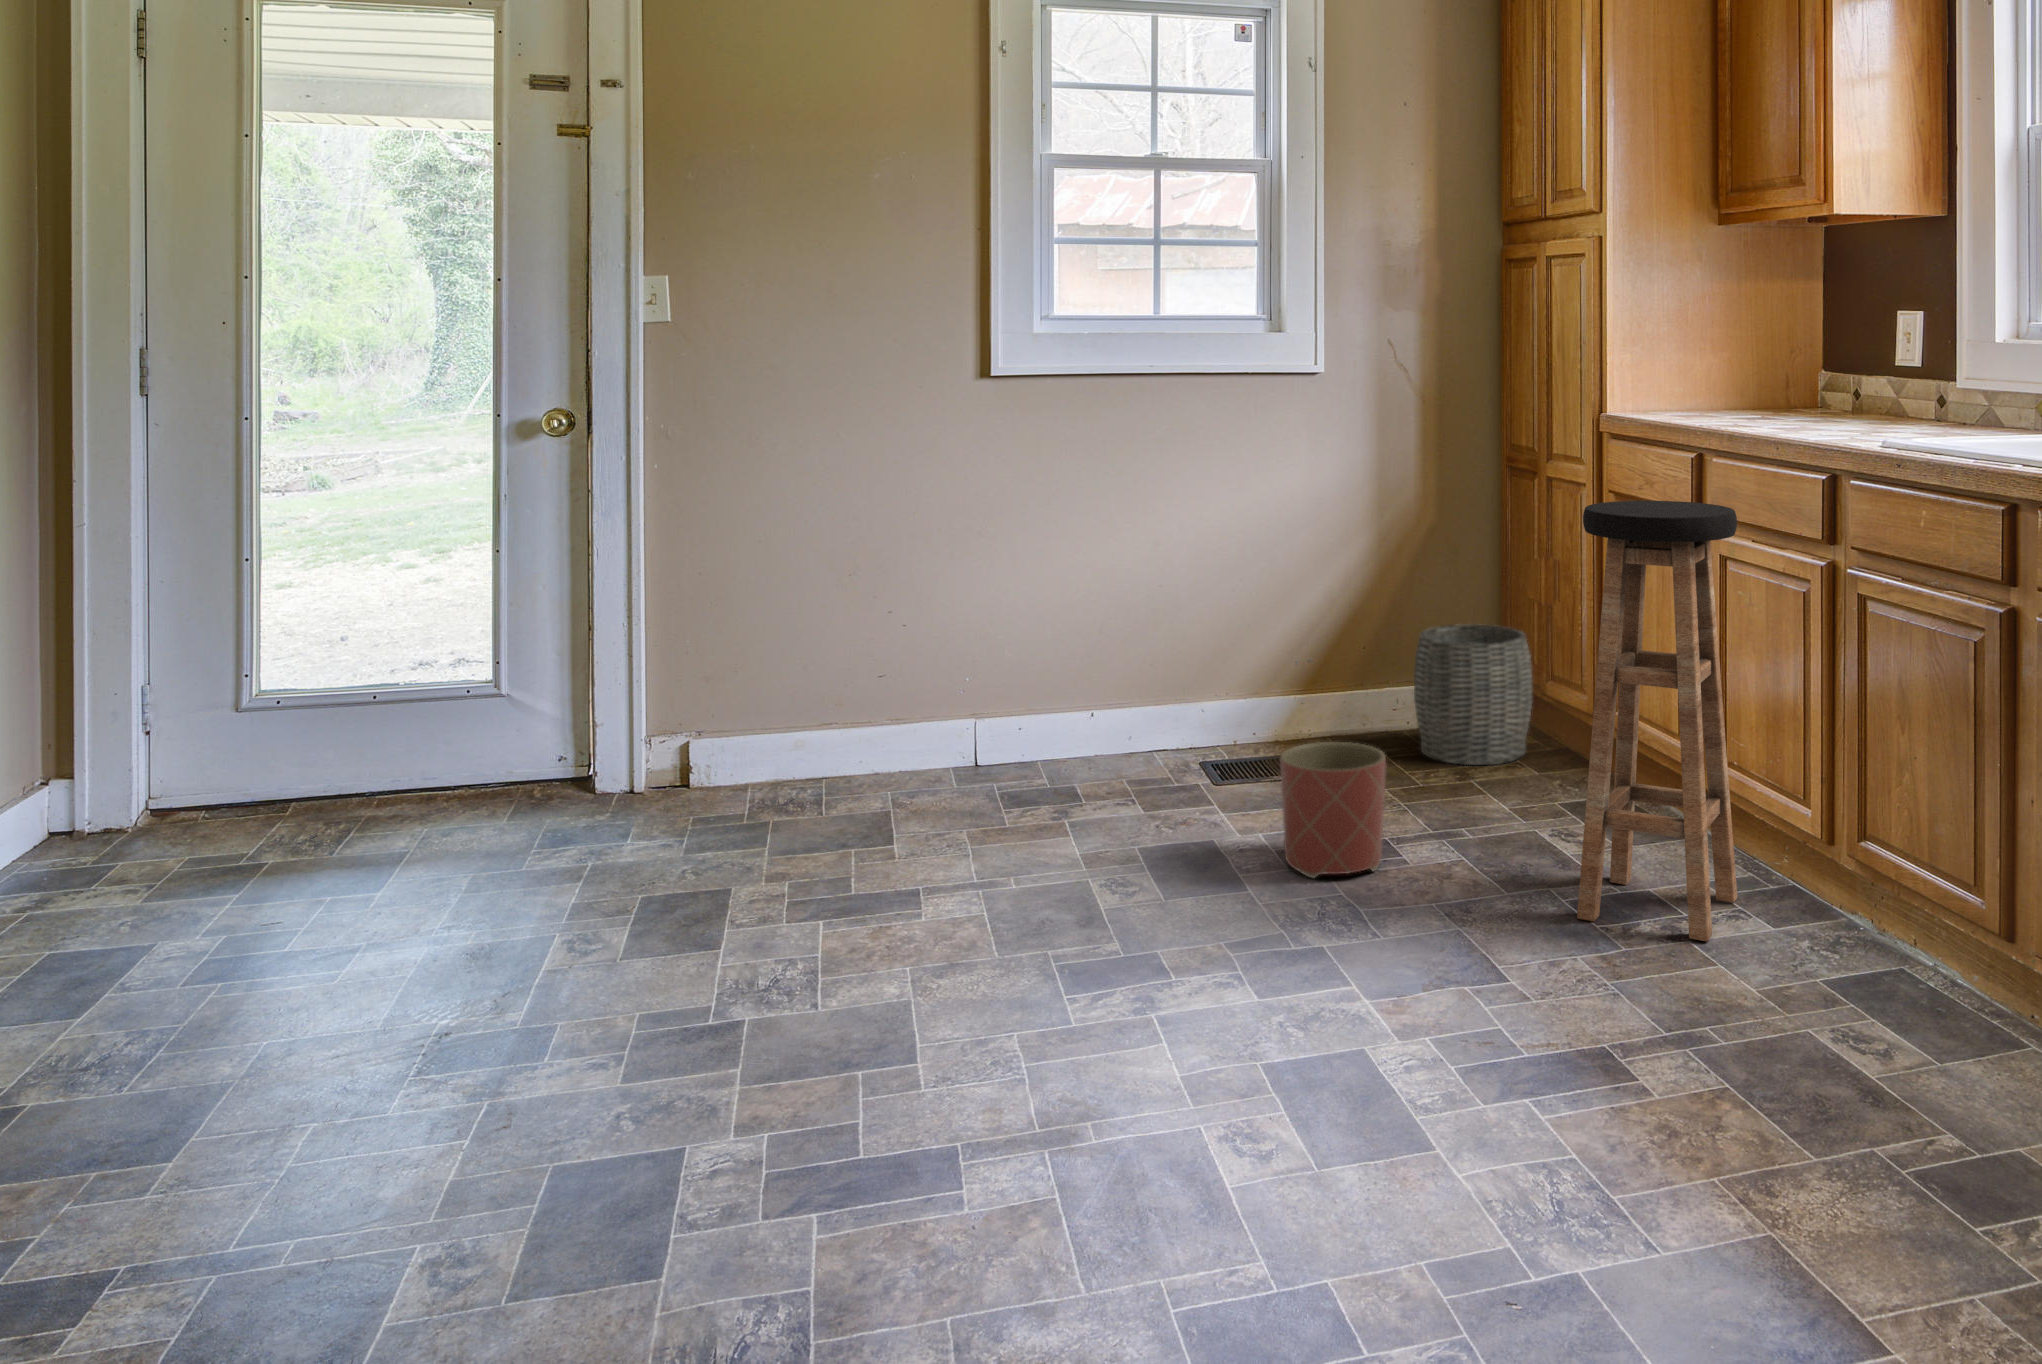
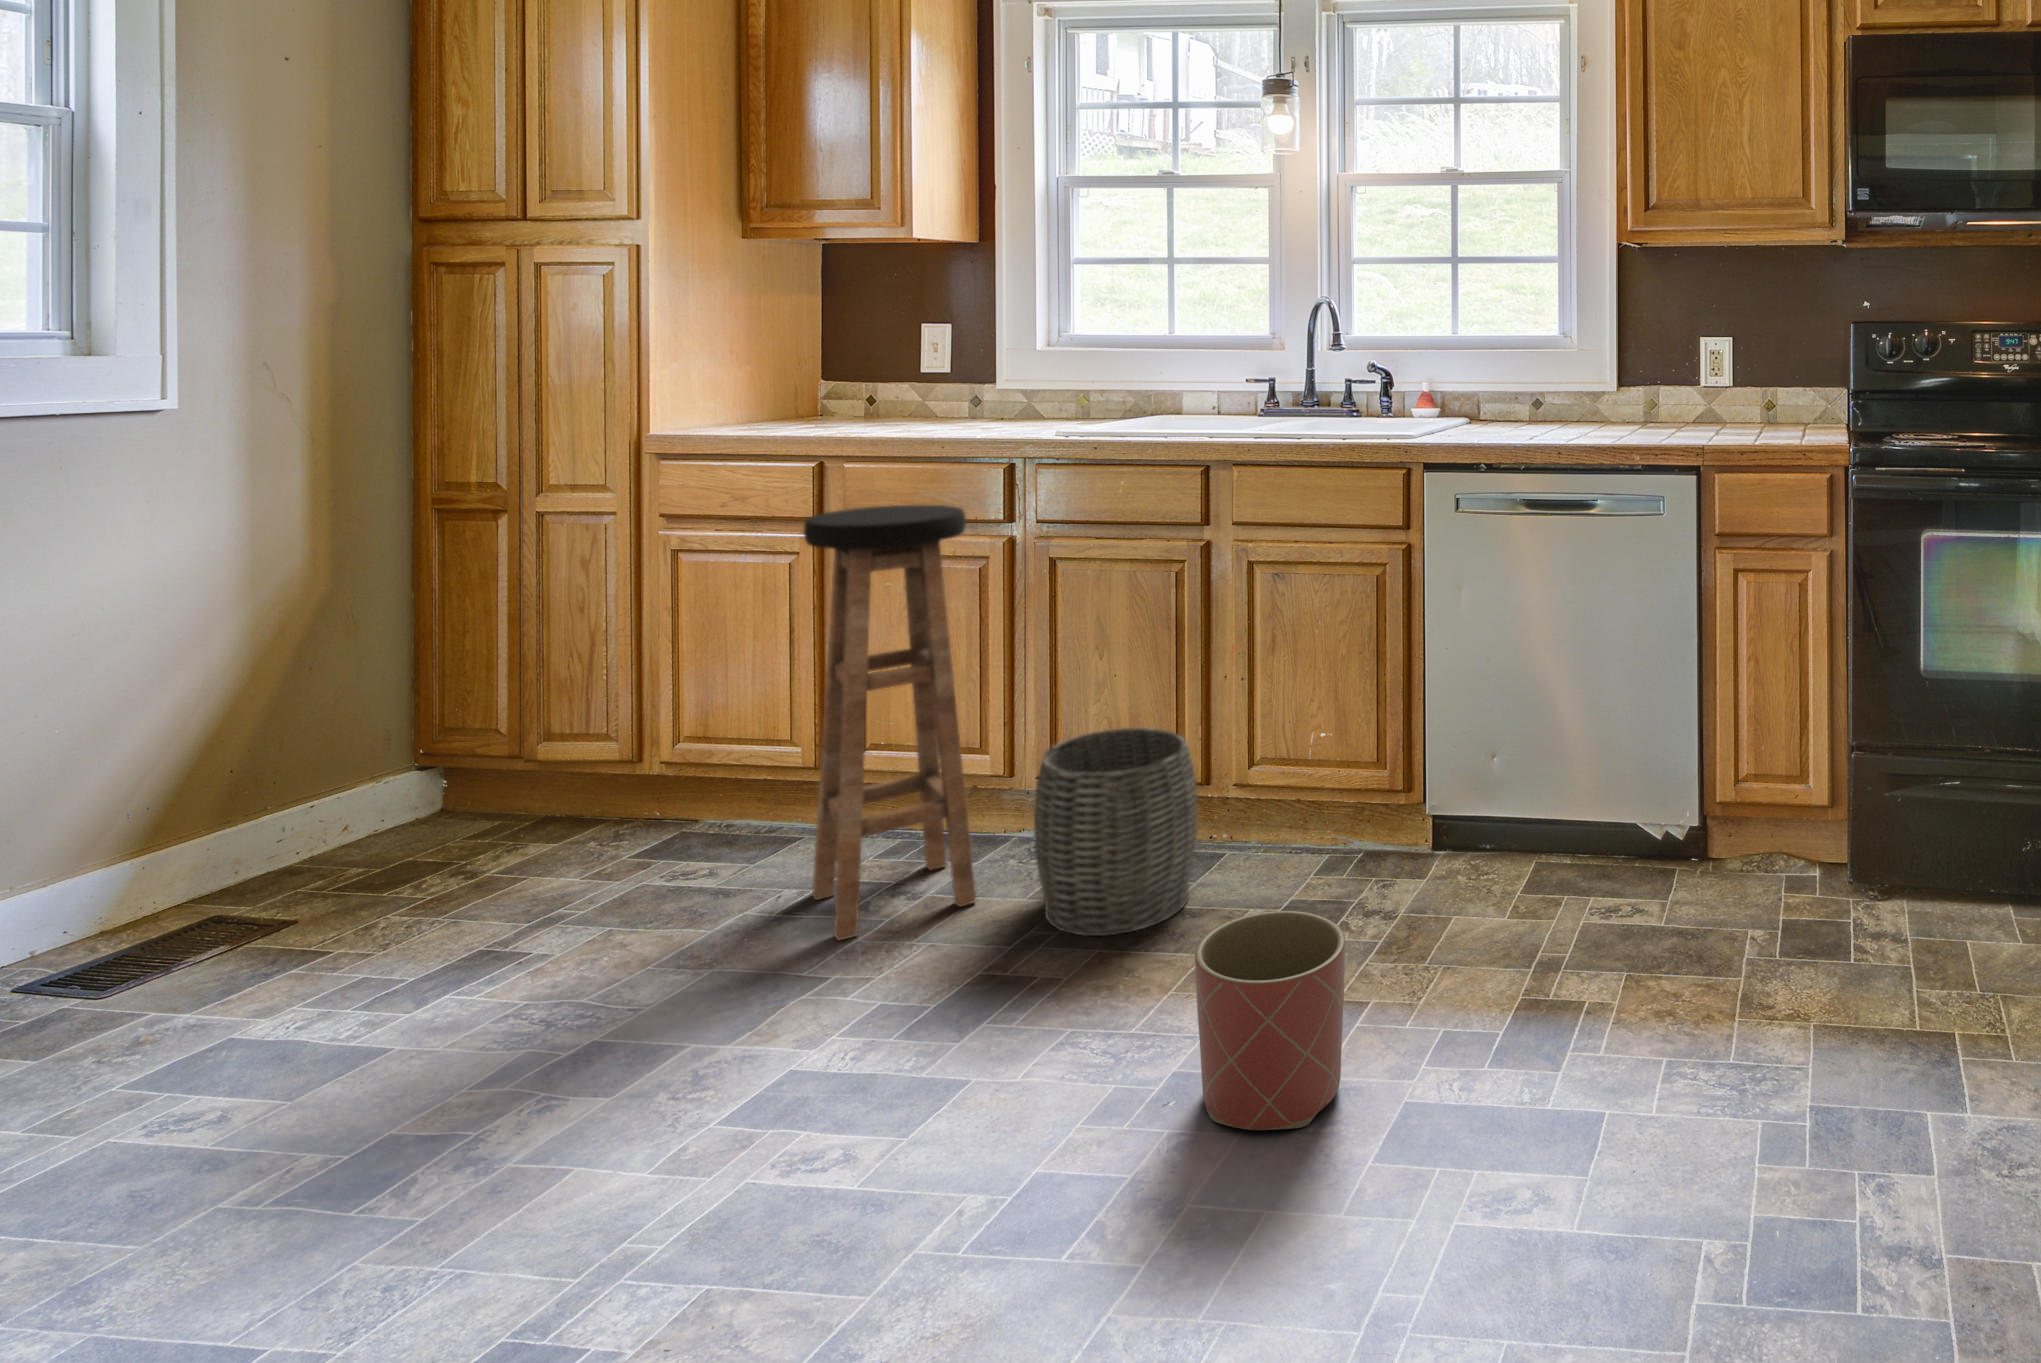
woven basket: present [1414,624,1532,765] -> present [1034,728,1197,936]
planter: present [1280,742,1386,878] -> present [1195,911,1345,1130]

